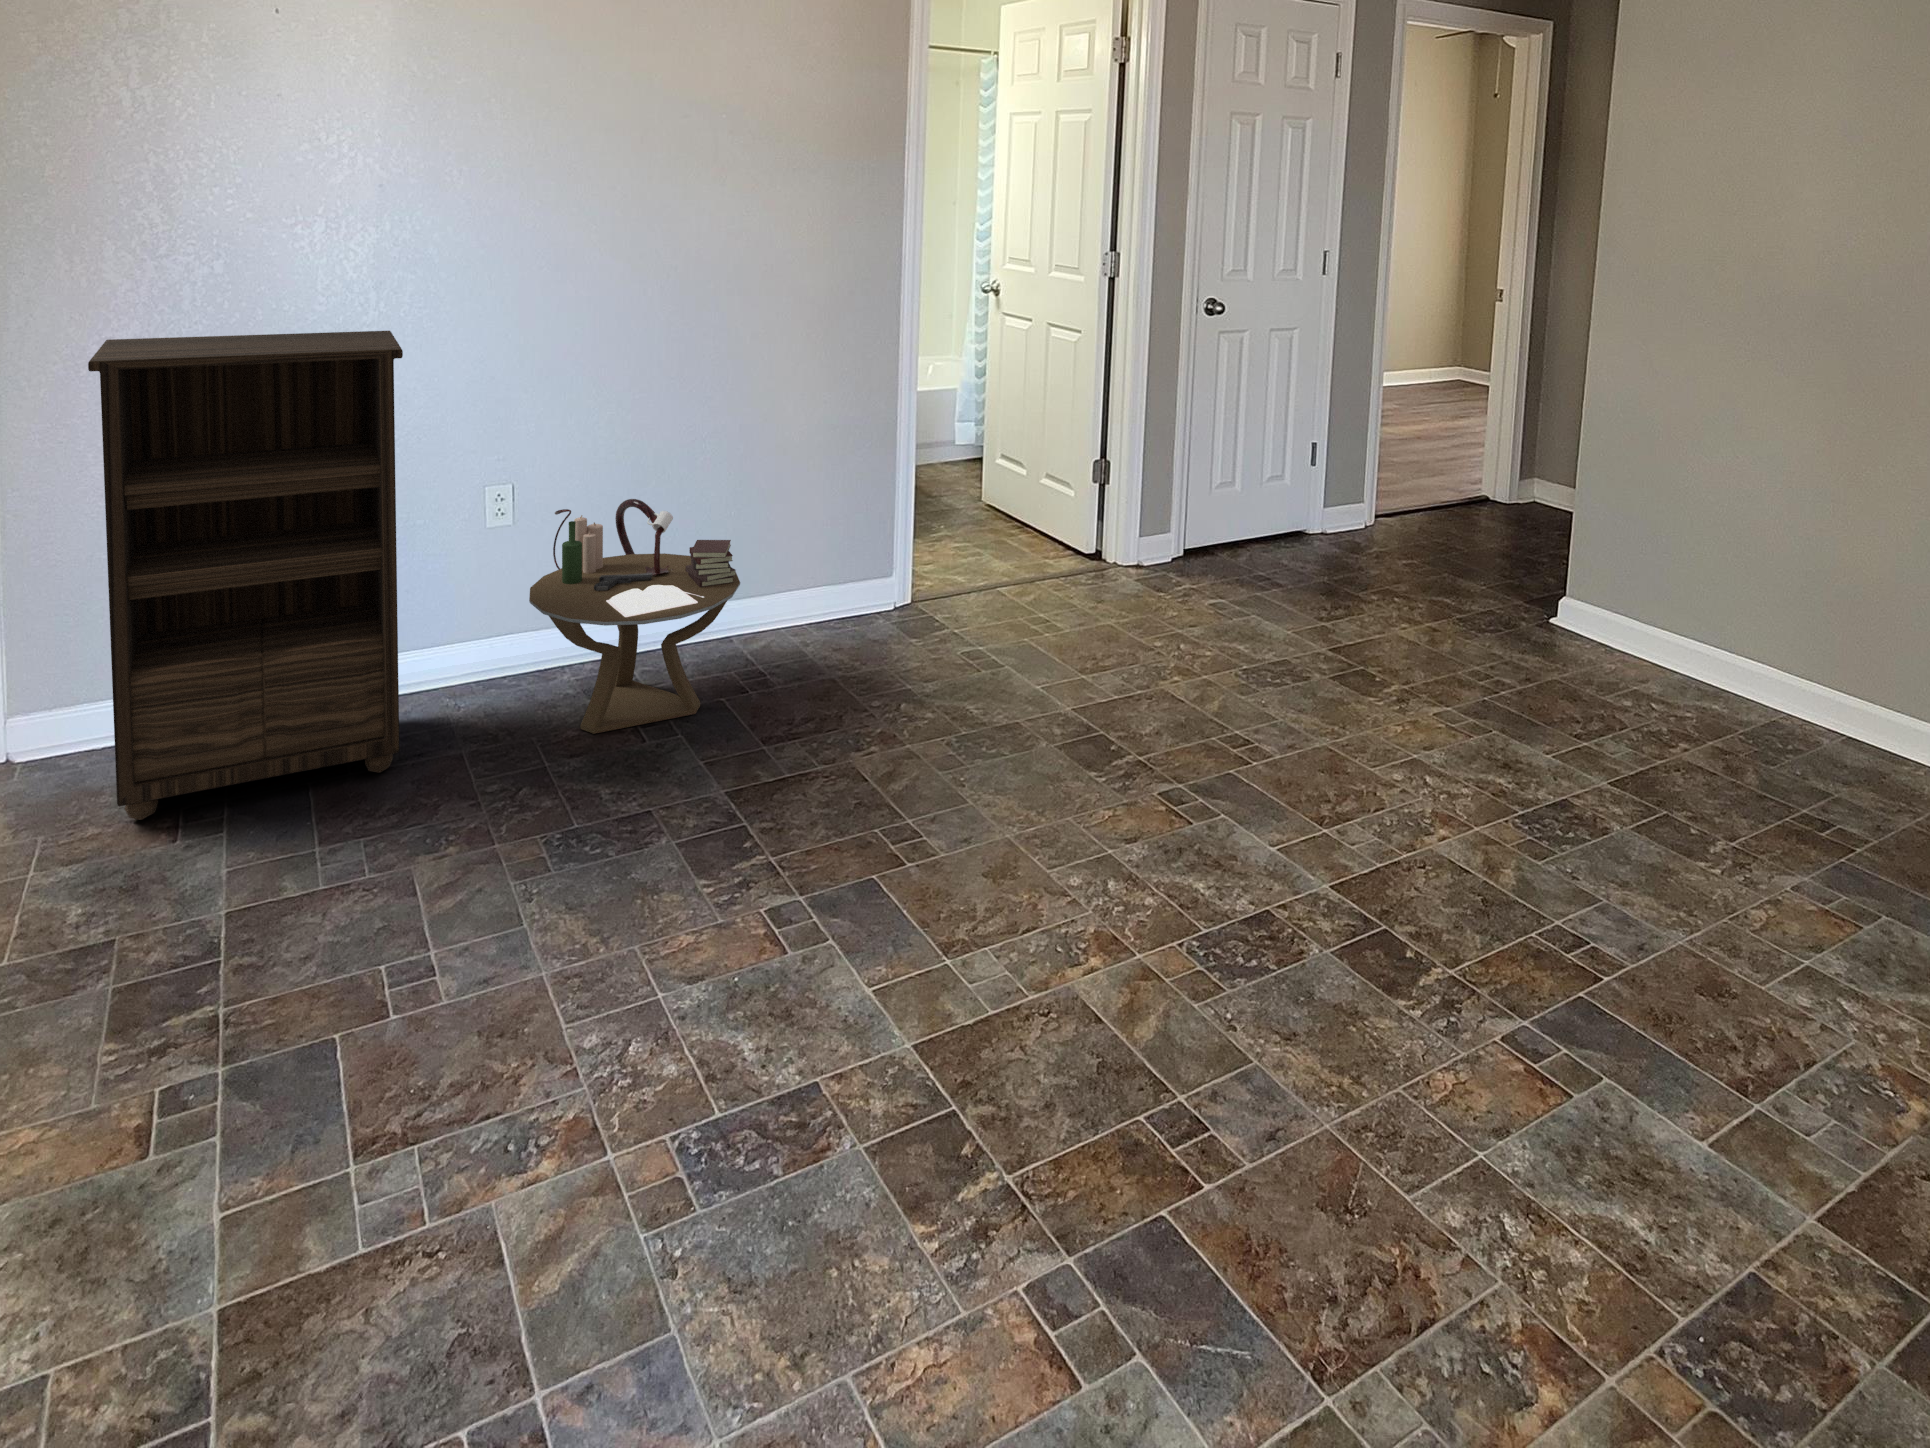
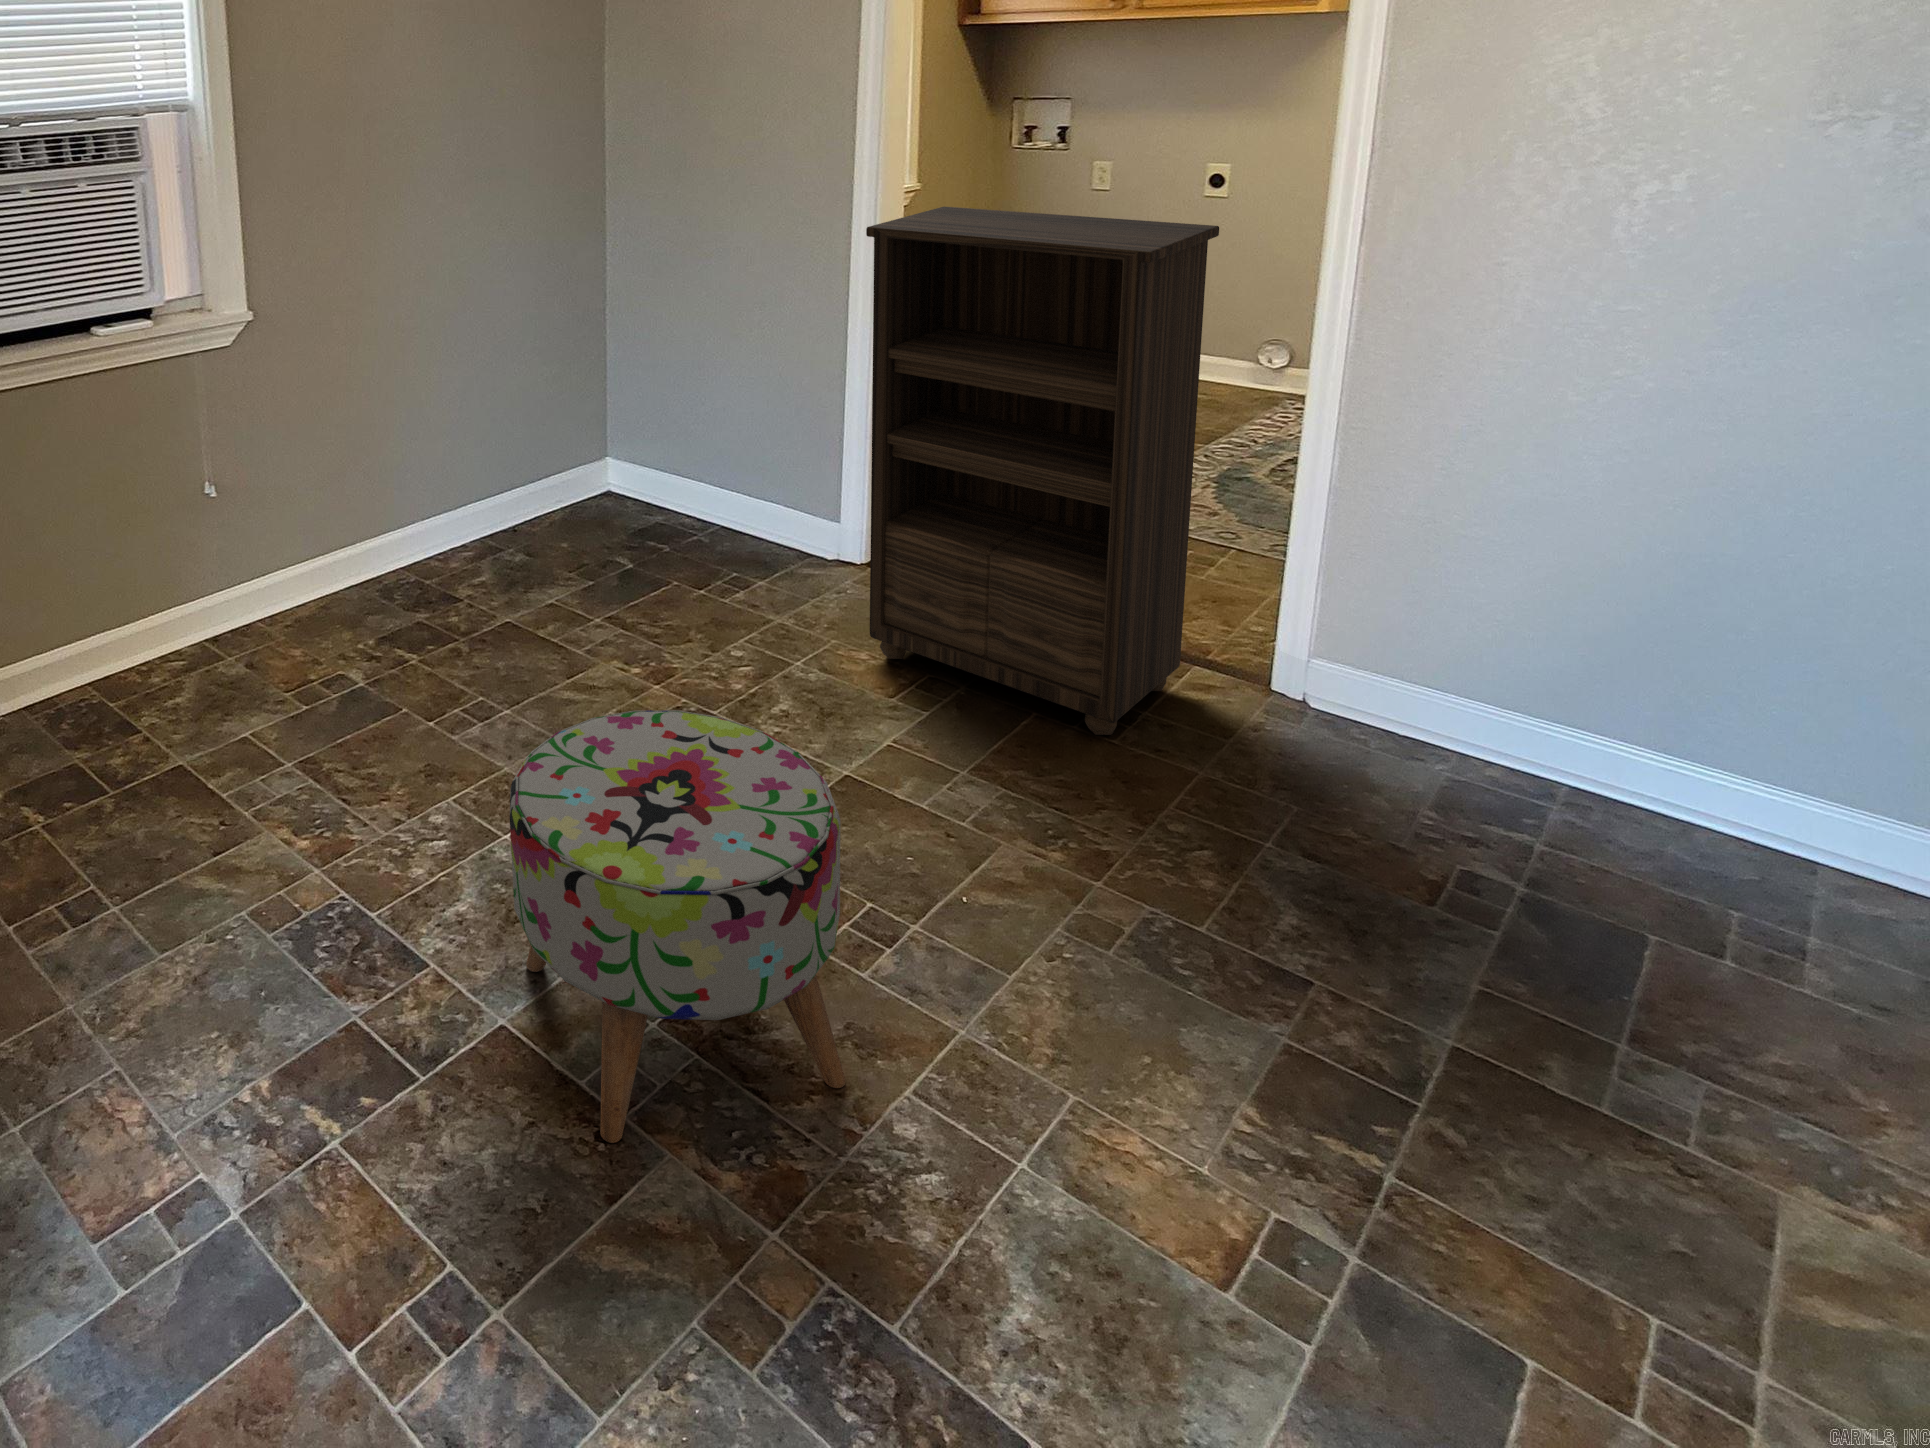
side table: present [529,499,740,734] -> none [1319,519,1748,920]
ottoman: none [163,817,536,1258] -> present [510,710,846,1143]

